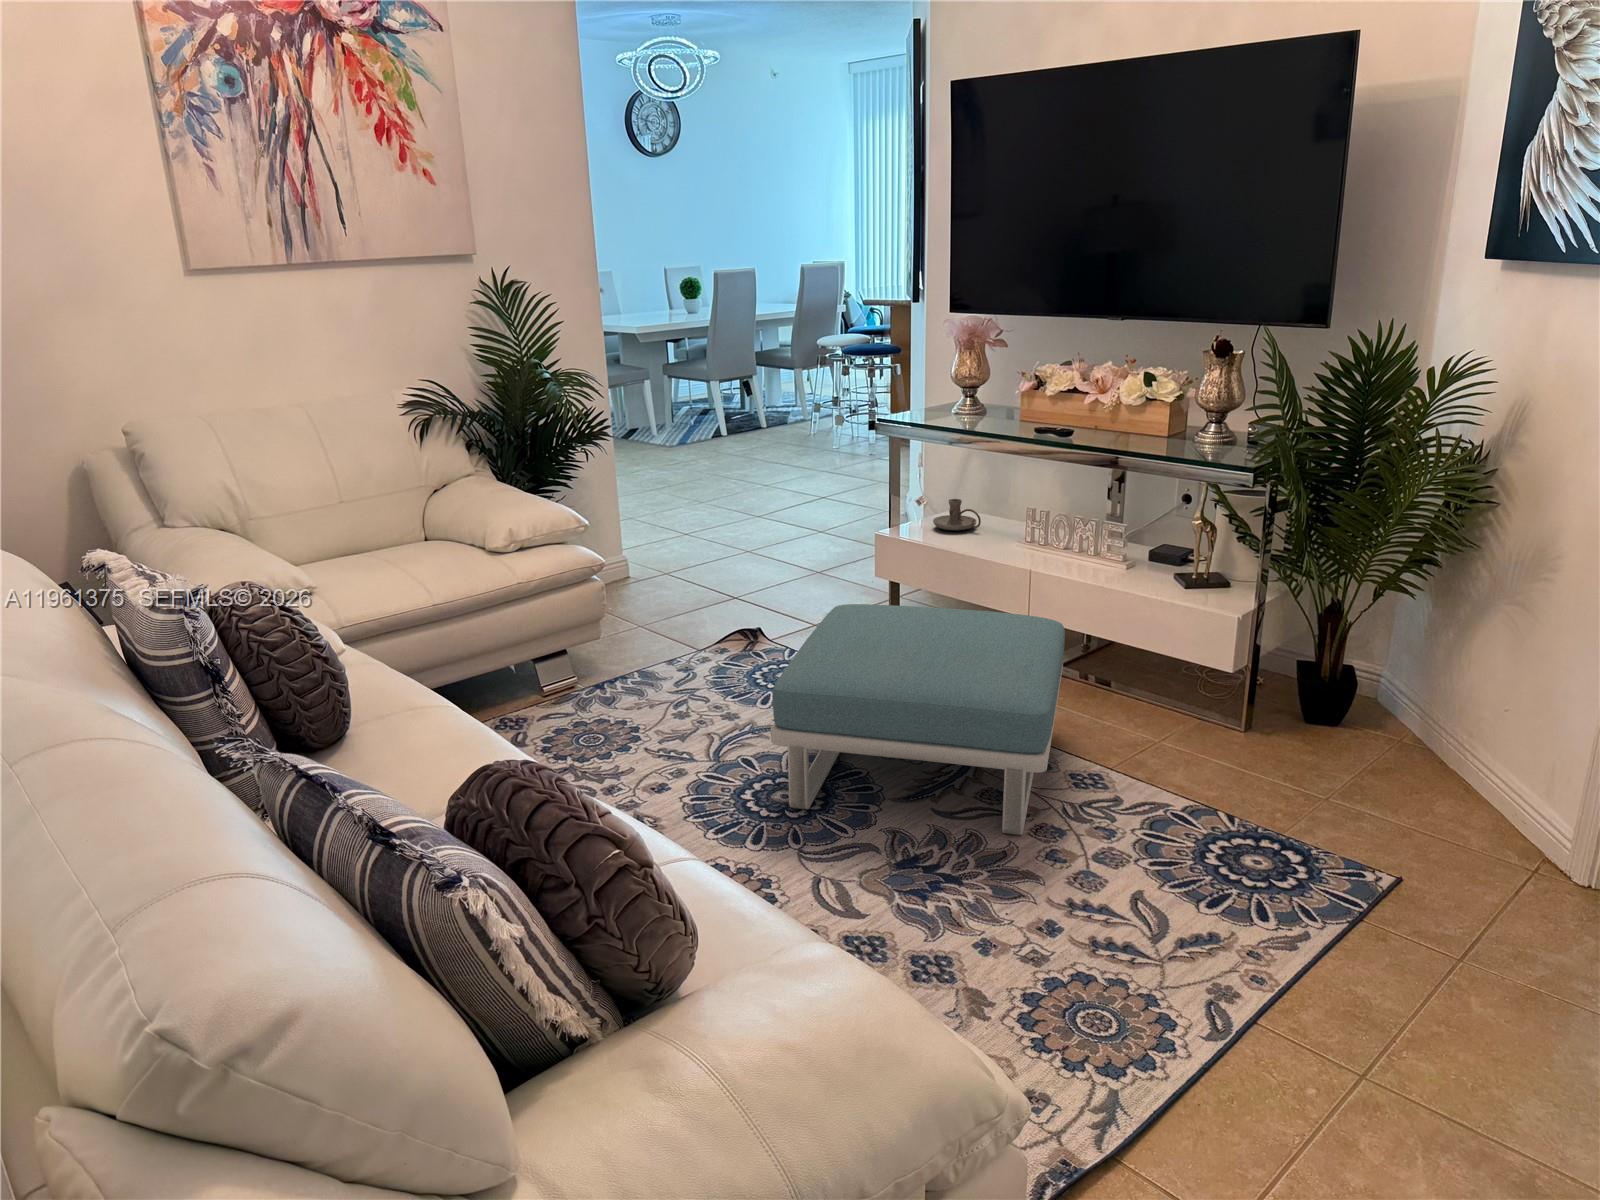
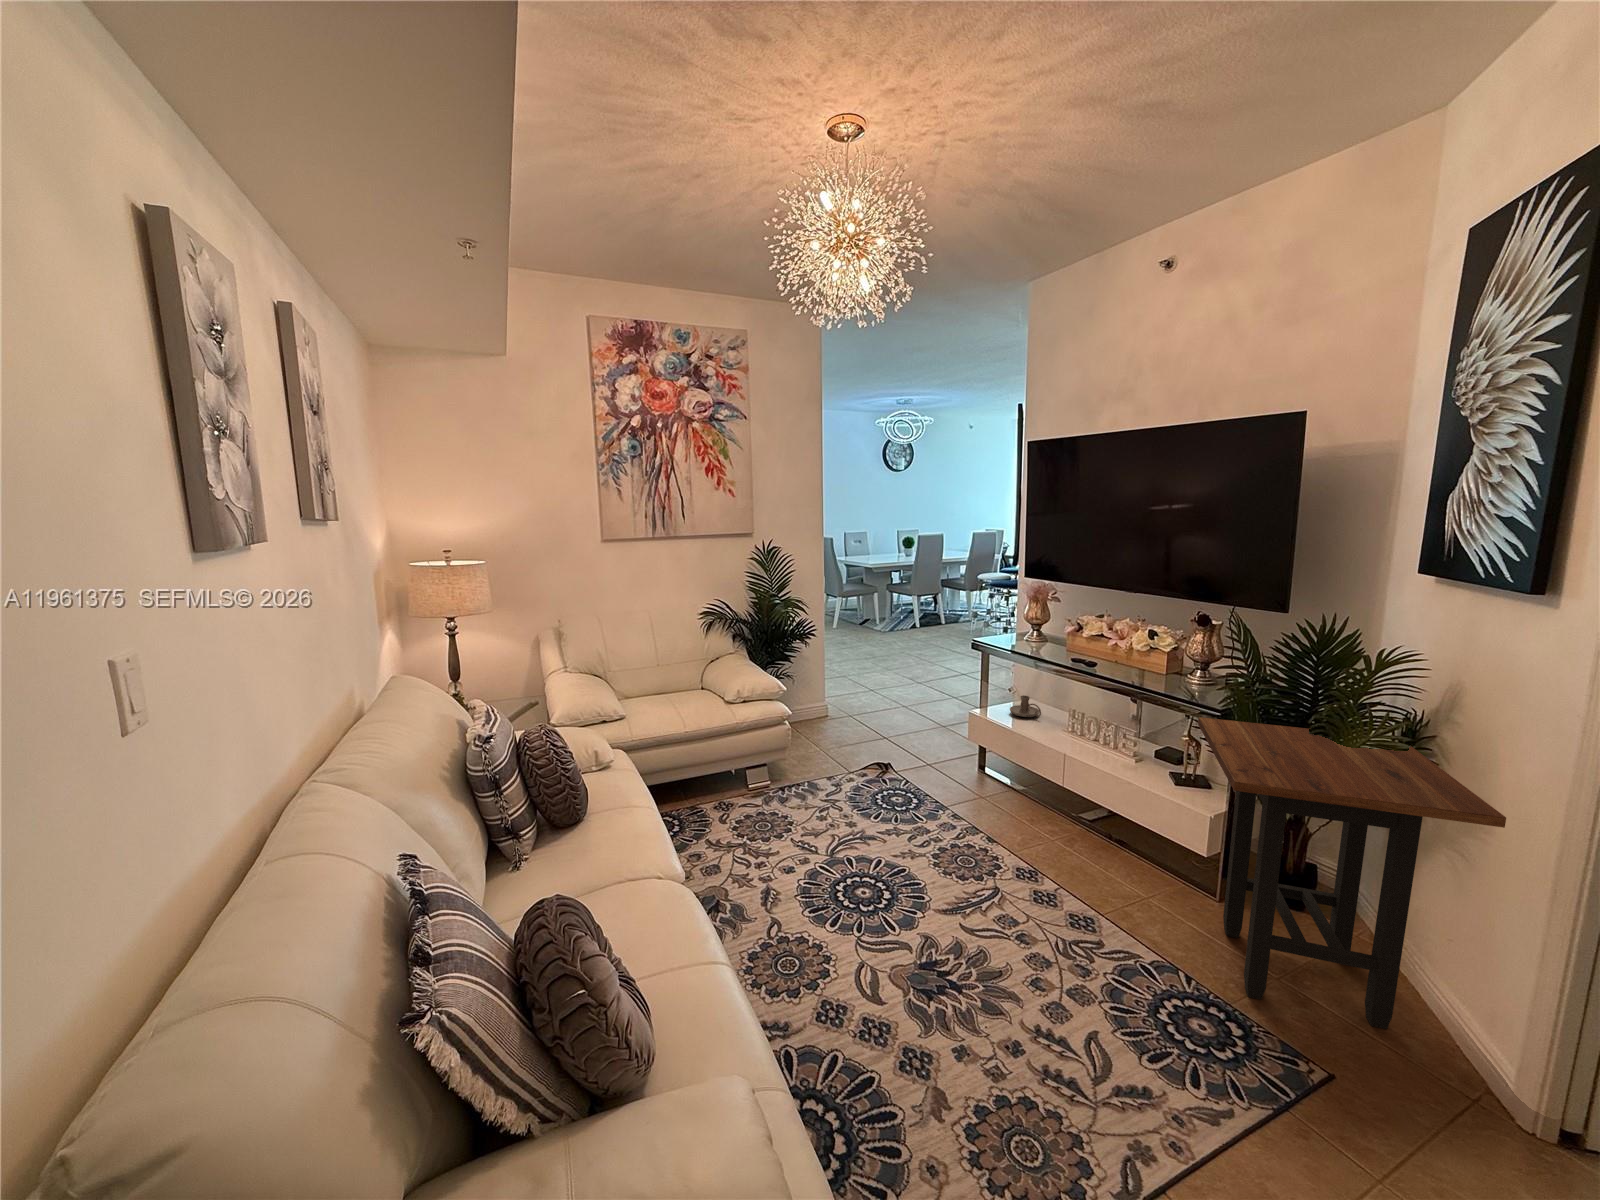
side table: none [1224,481,1584,824] -> present [1198,717,1506,1029]
footstool: present [771,604,1065,835] -> none [855,764,1077,960]

